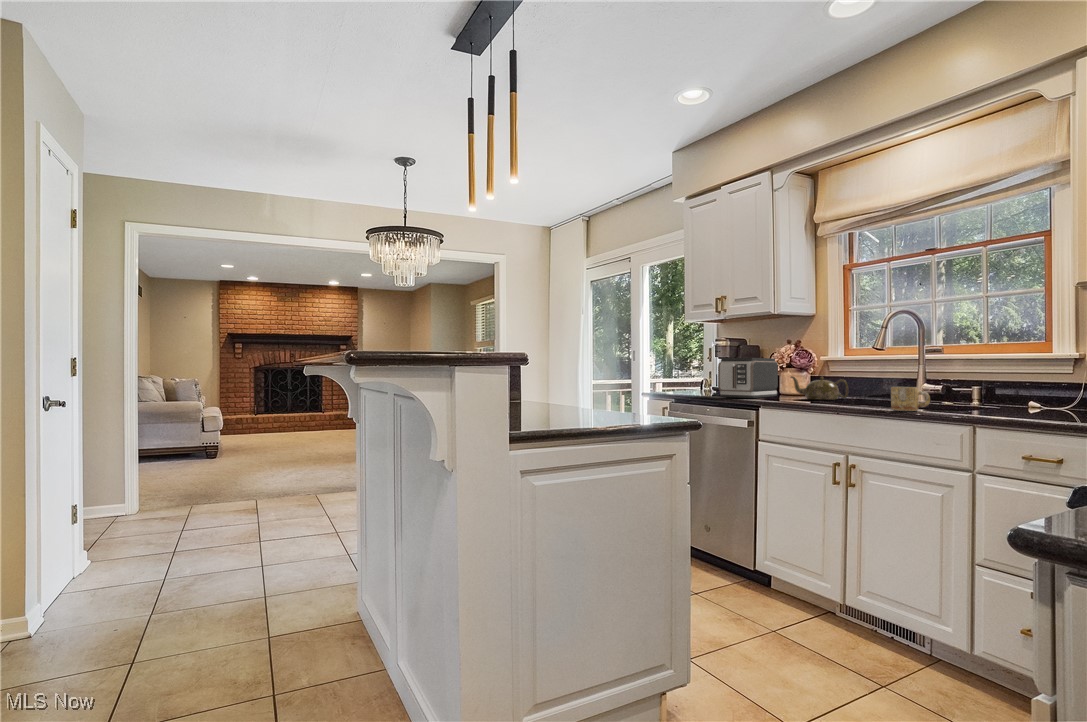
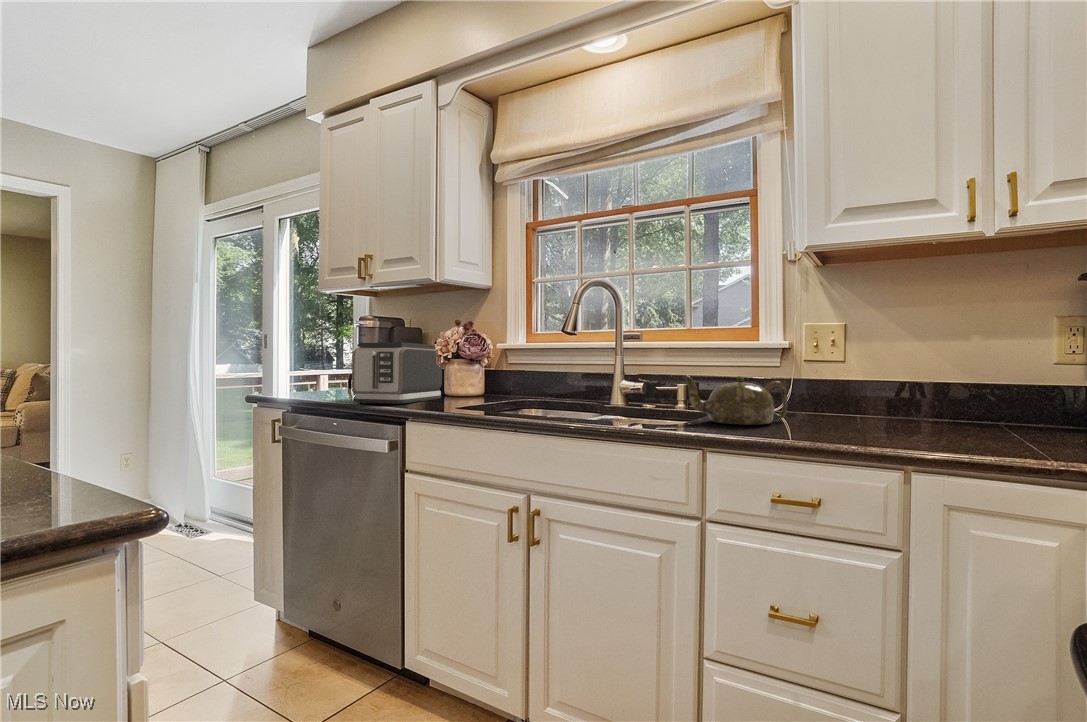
teapot: present [791,376,848,400] -> present [682,375,787,425]
mug: present [891,387,930,411] -> none [593,386,645,425]

